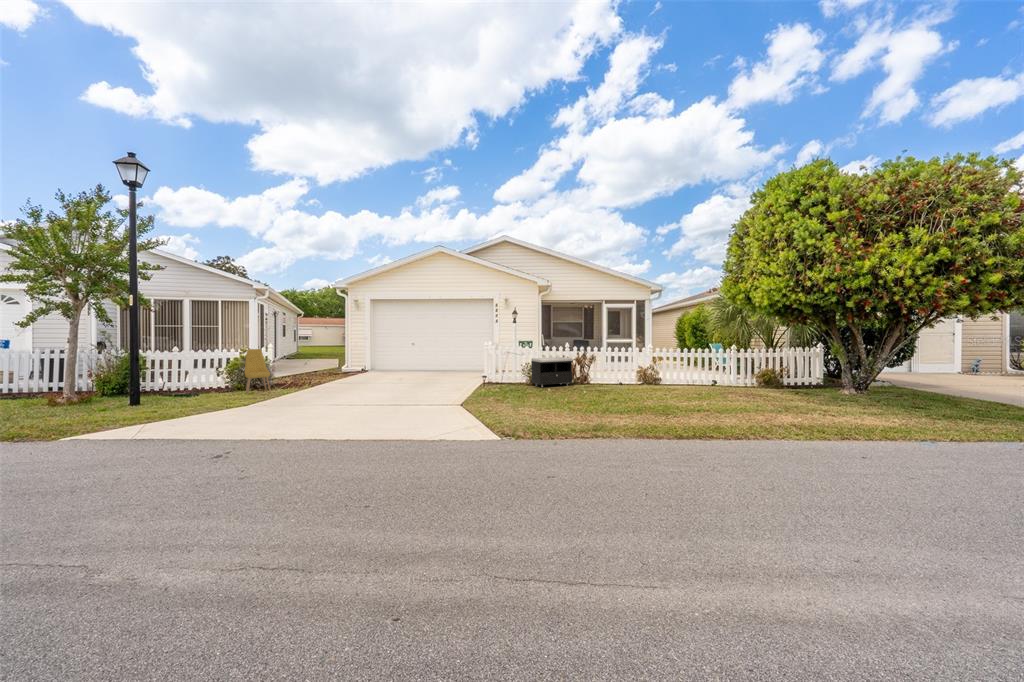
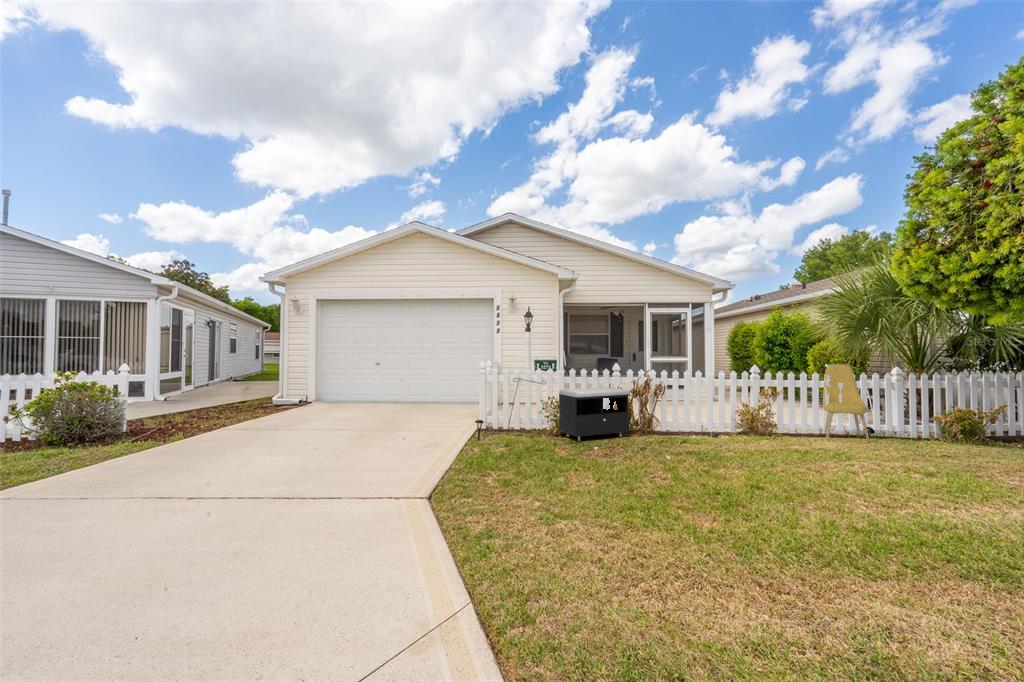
chair: present [245,349,271,394] -> present [823,364,869,442]

